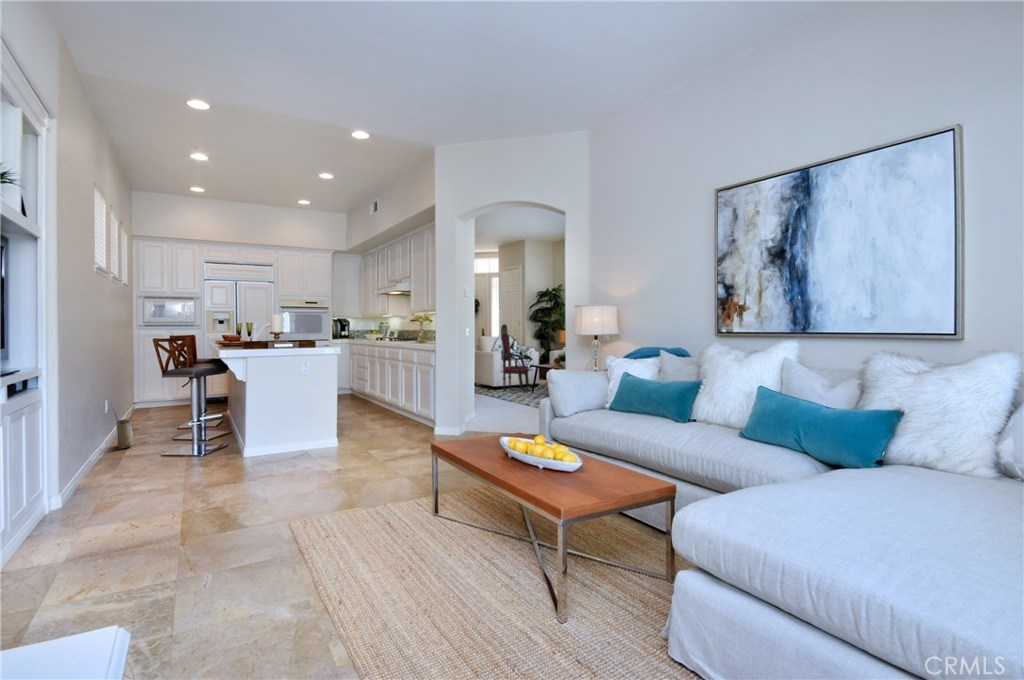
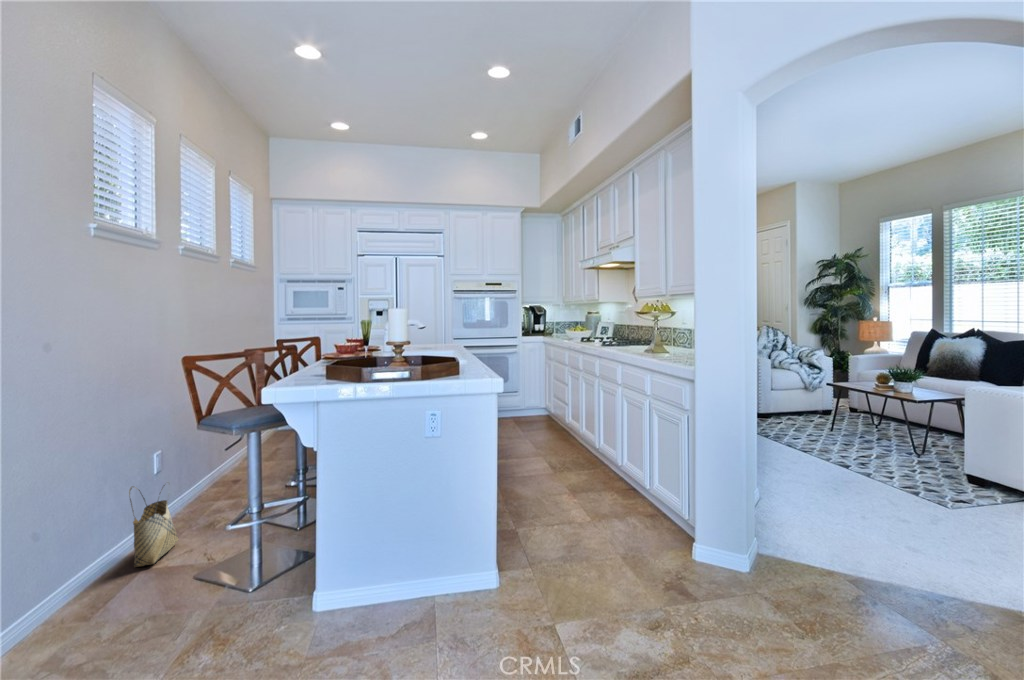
armchair: present [501,324,530,392] -> none [776,313,825,425]

